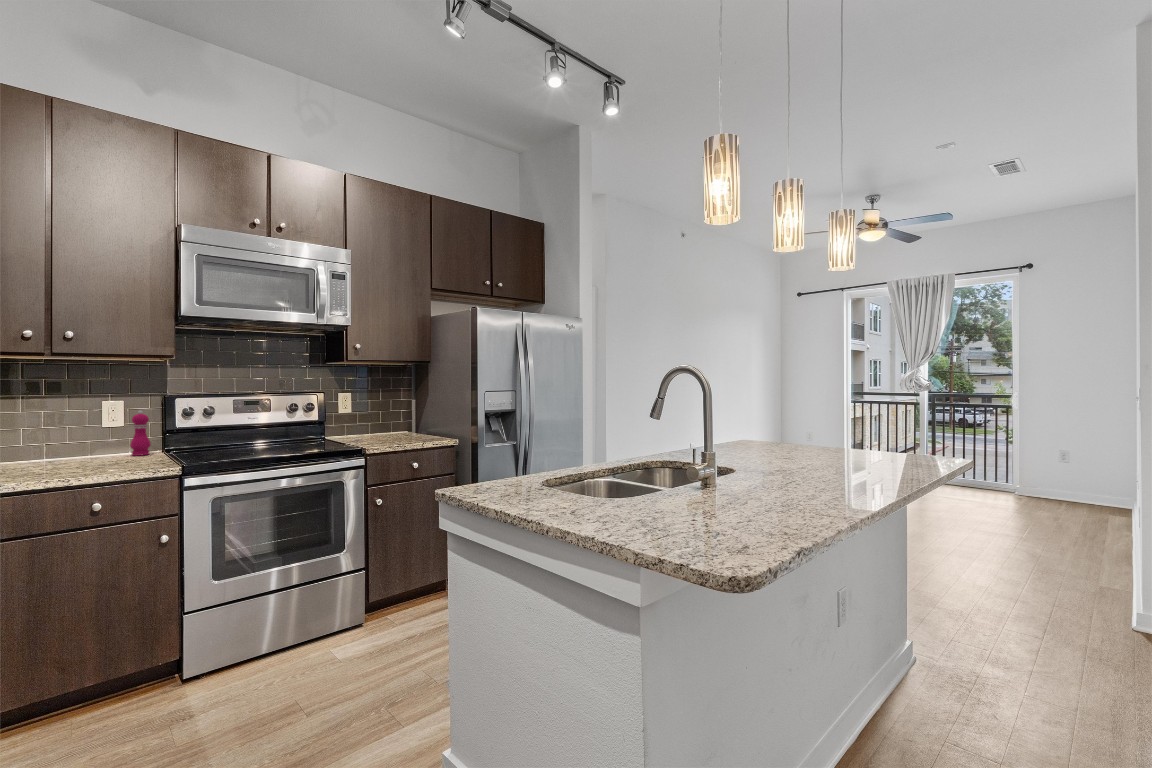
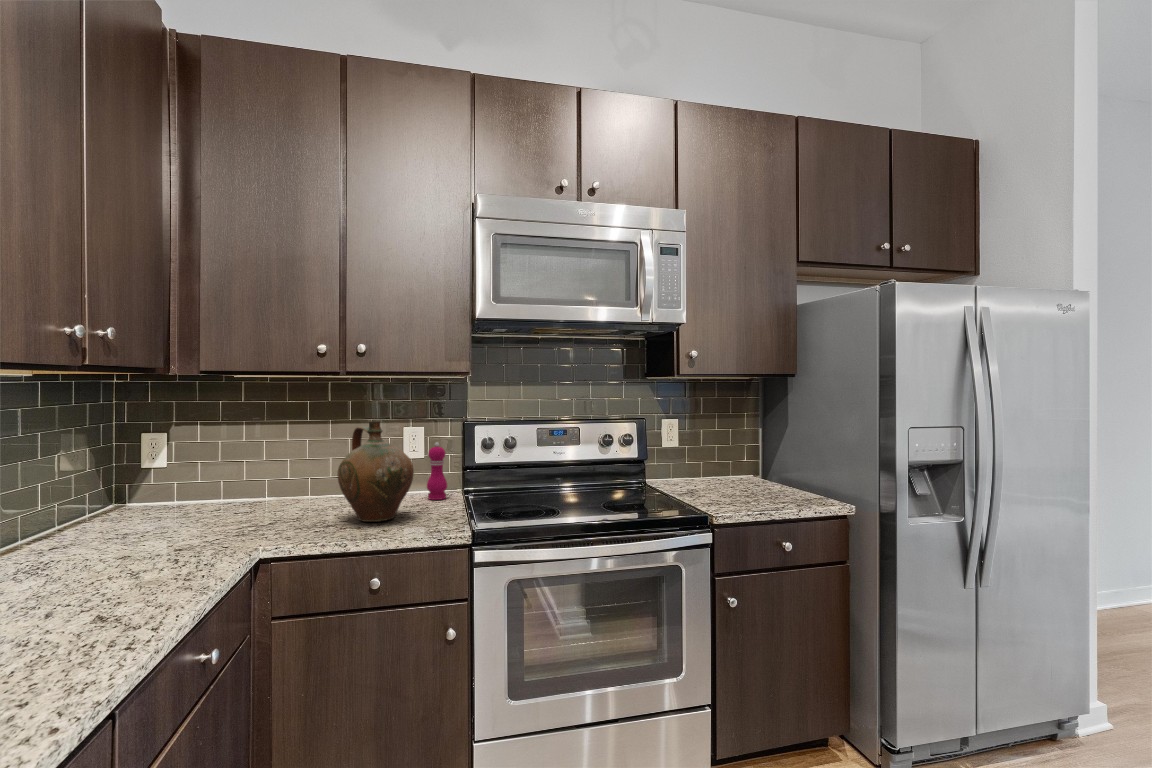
ceramic jug: none [47,390,124,469] -> present [337,420,414,522]

